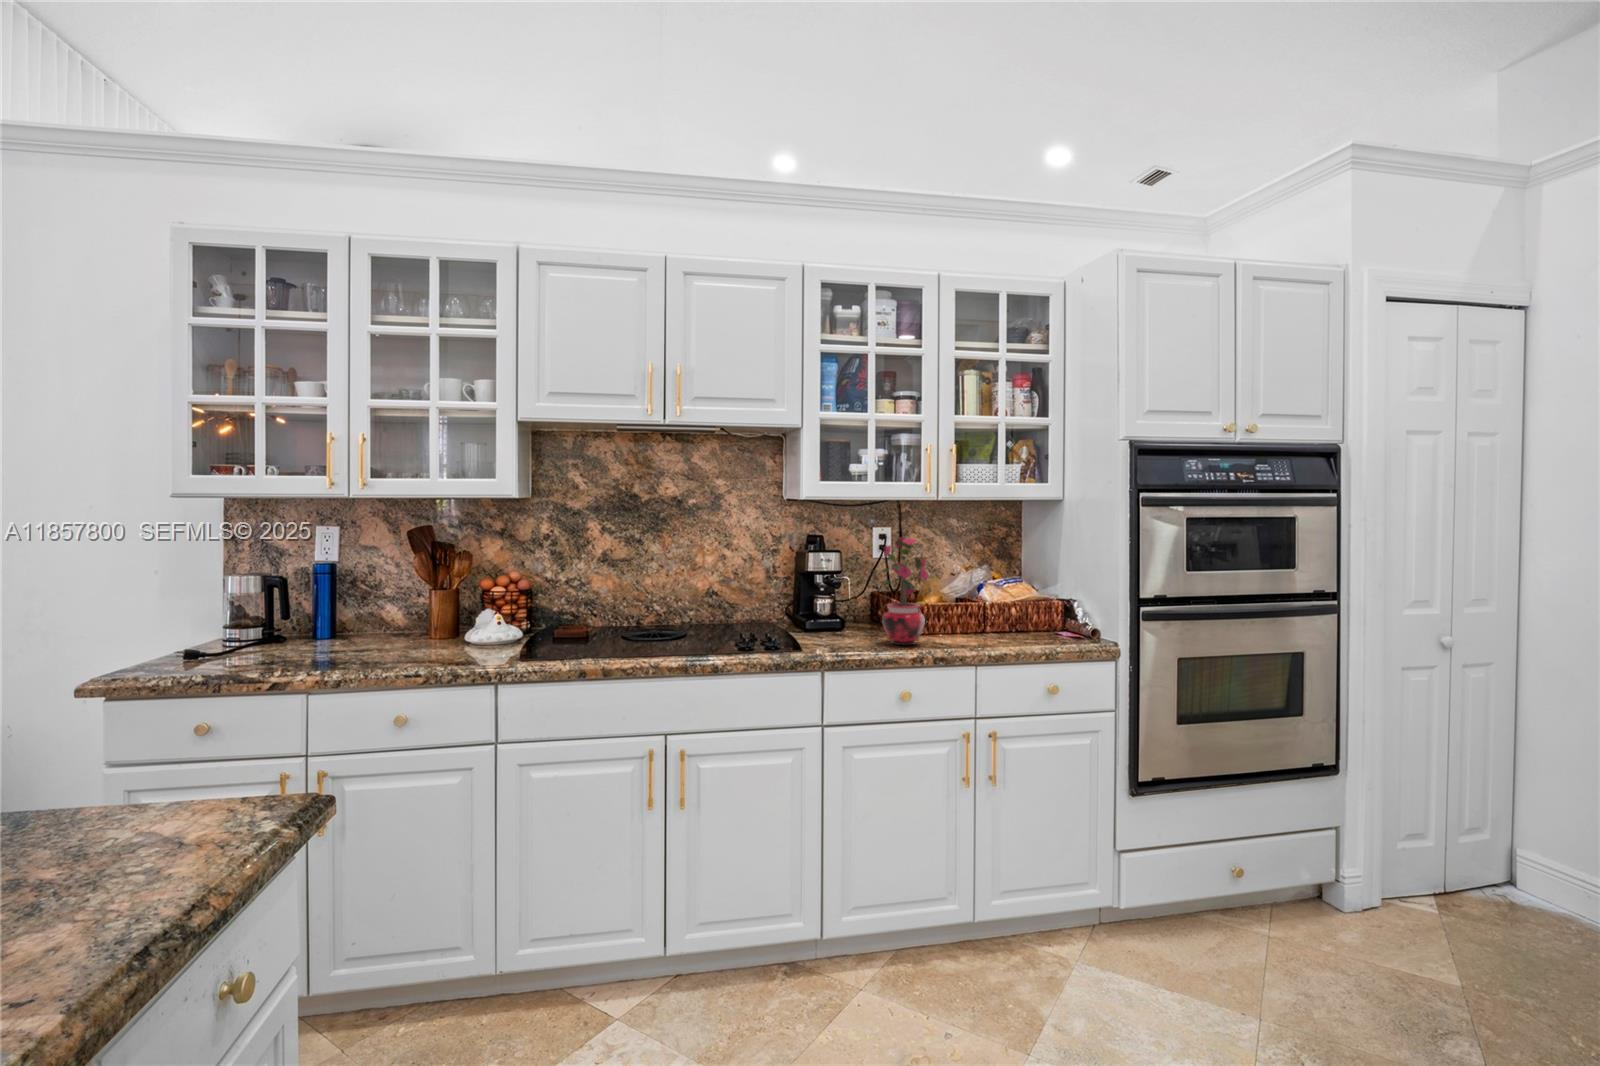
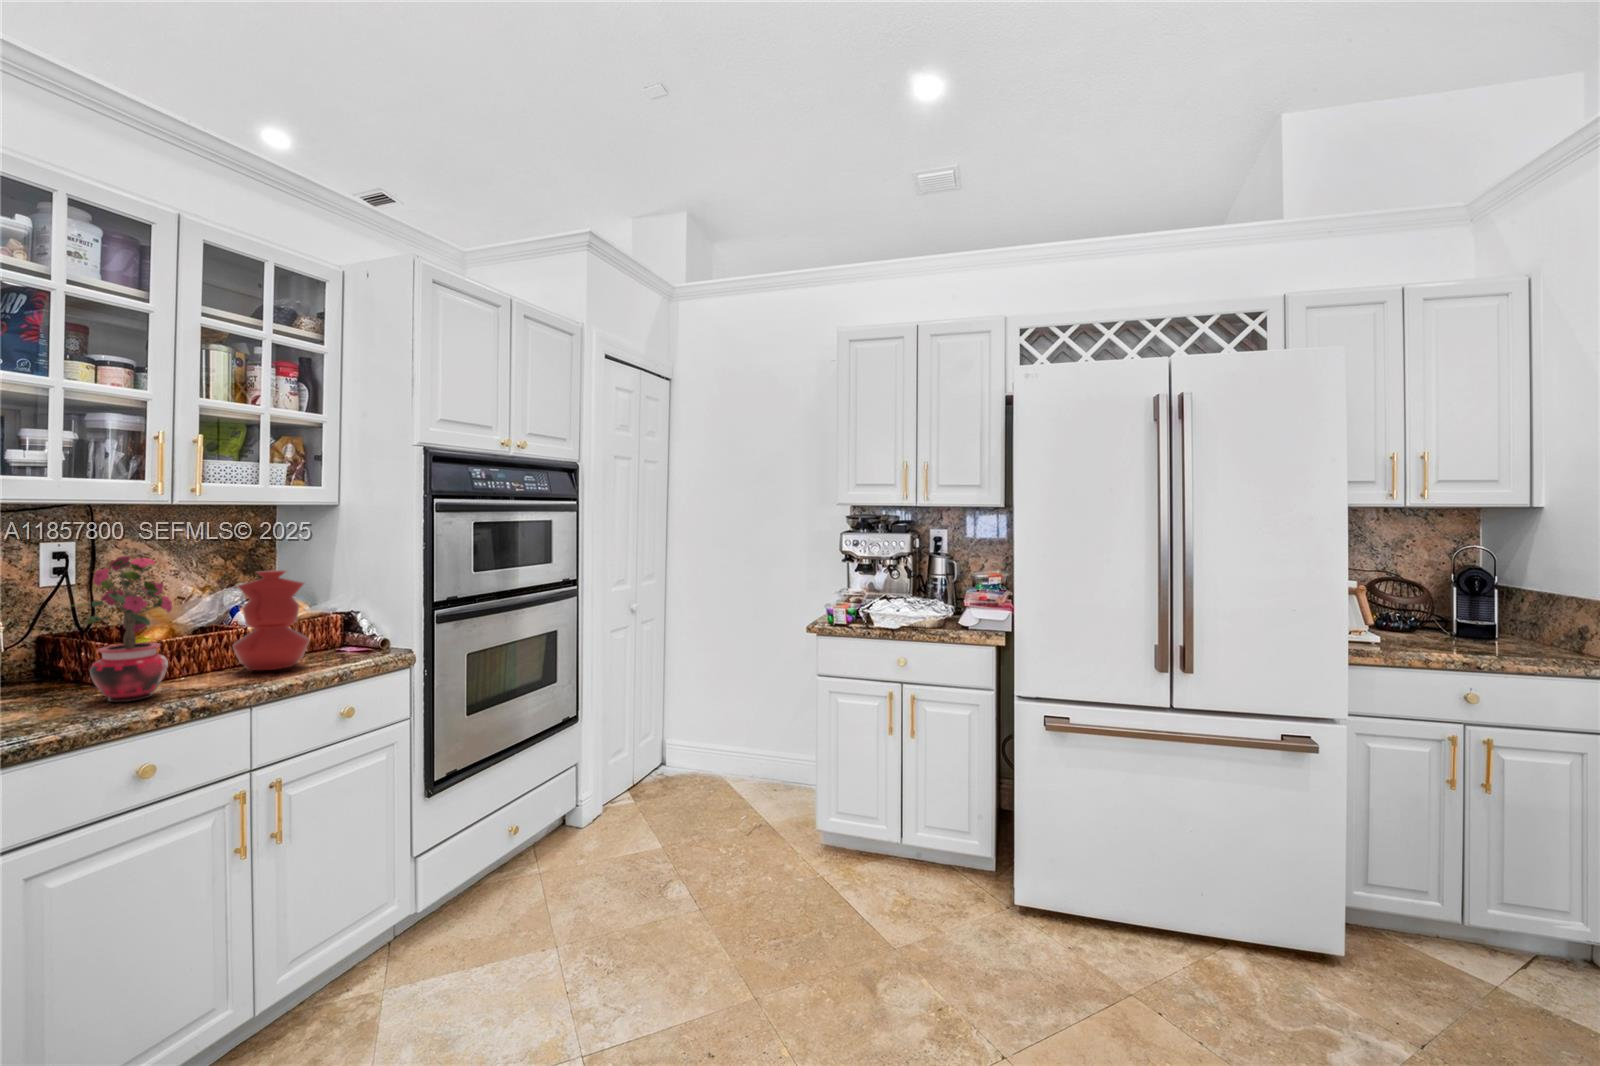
vase: none [971,554,1025,640] -> present [233,570,309,670]

